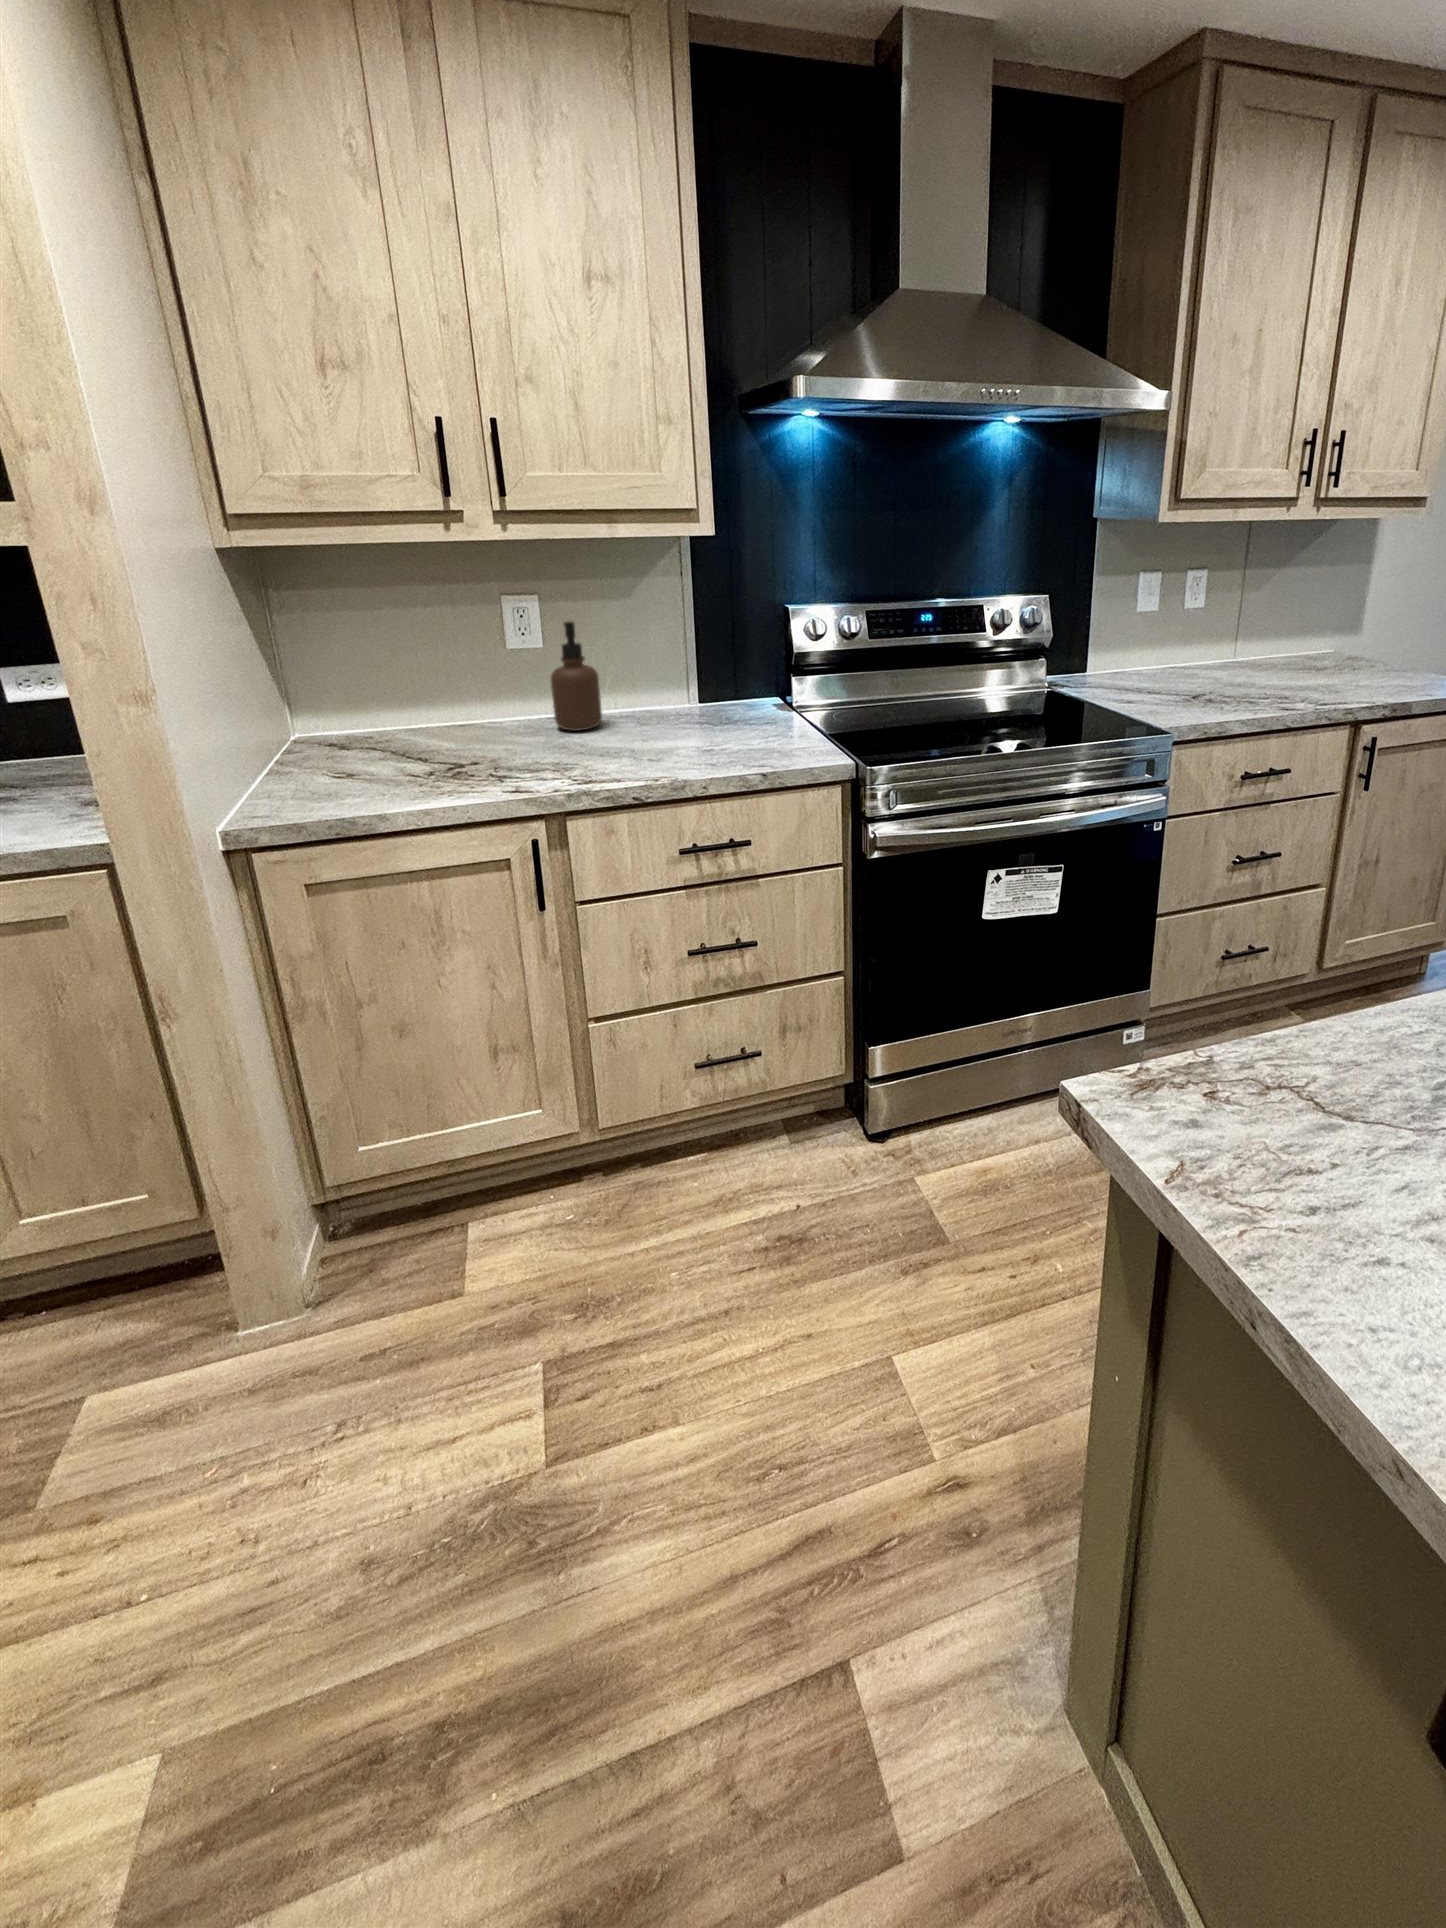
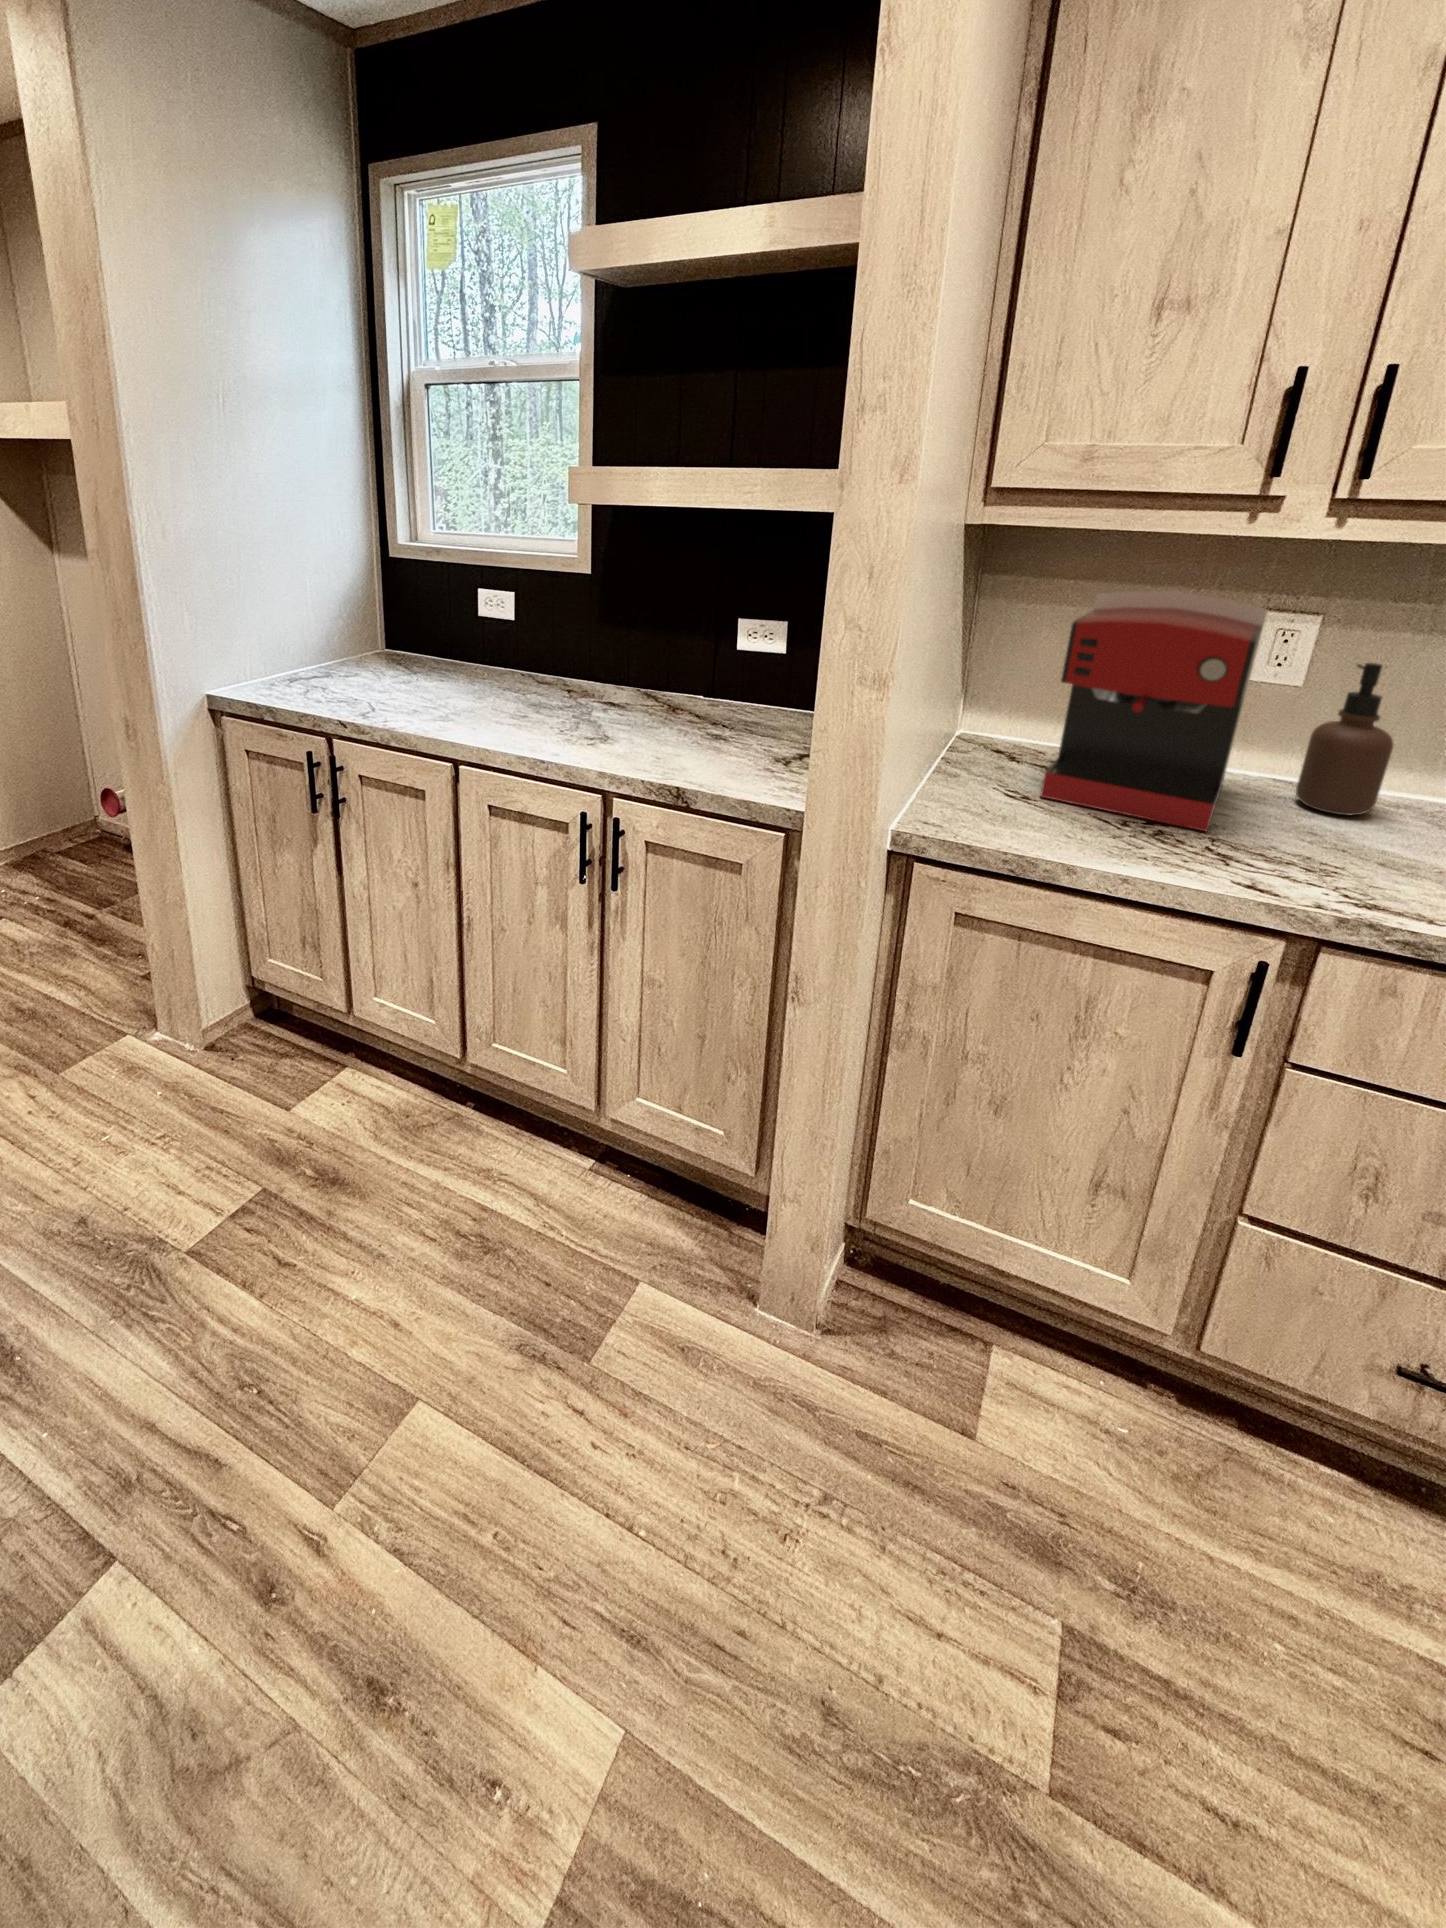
coffee maker: none [338,586,509,771] -> present [1040,591,1267,831]

